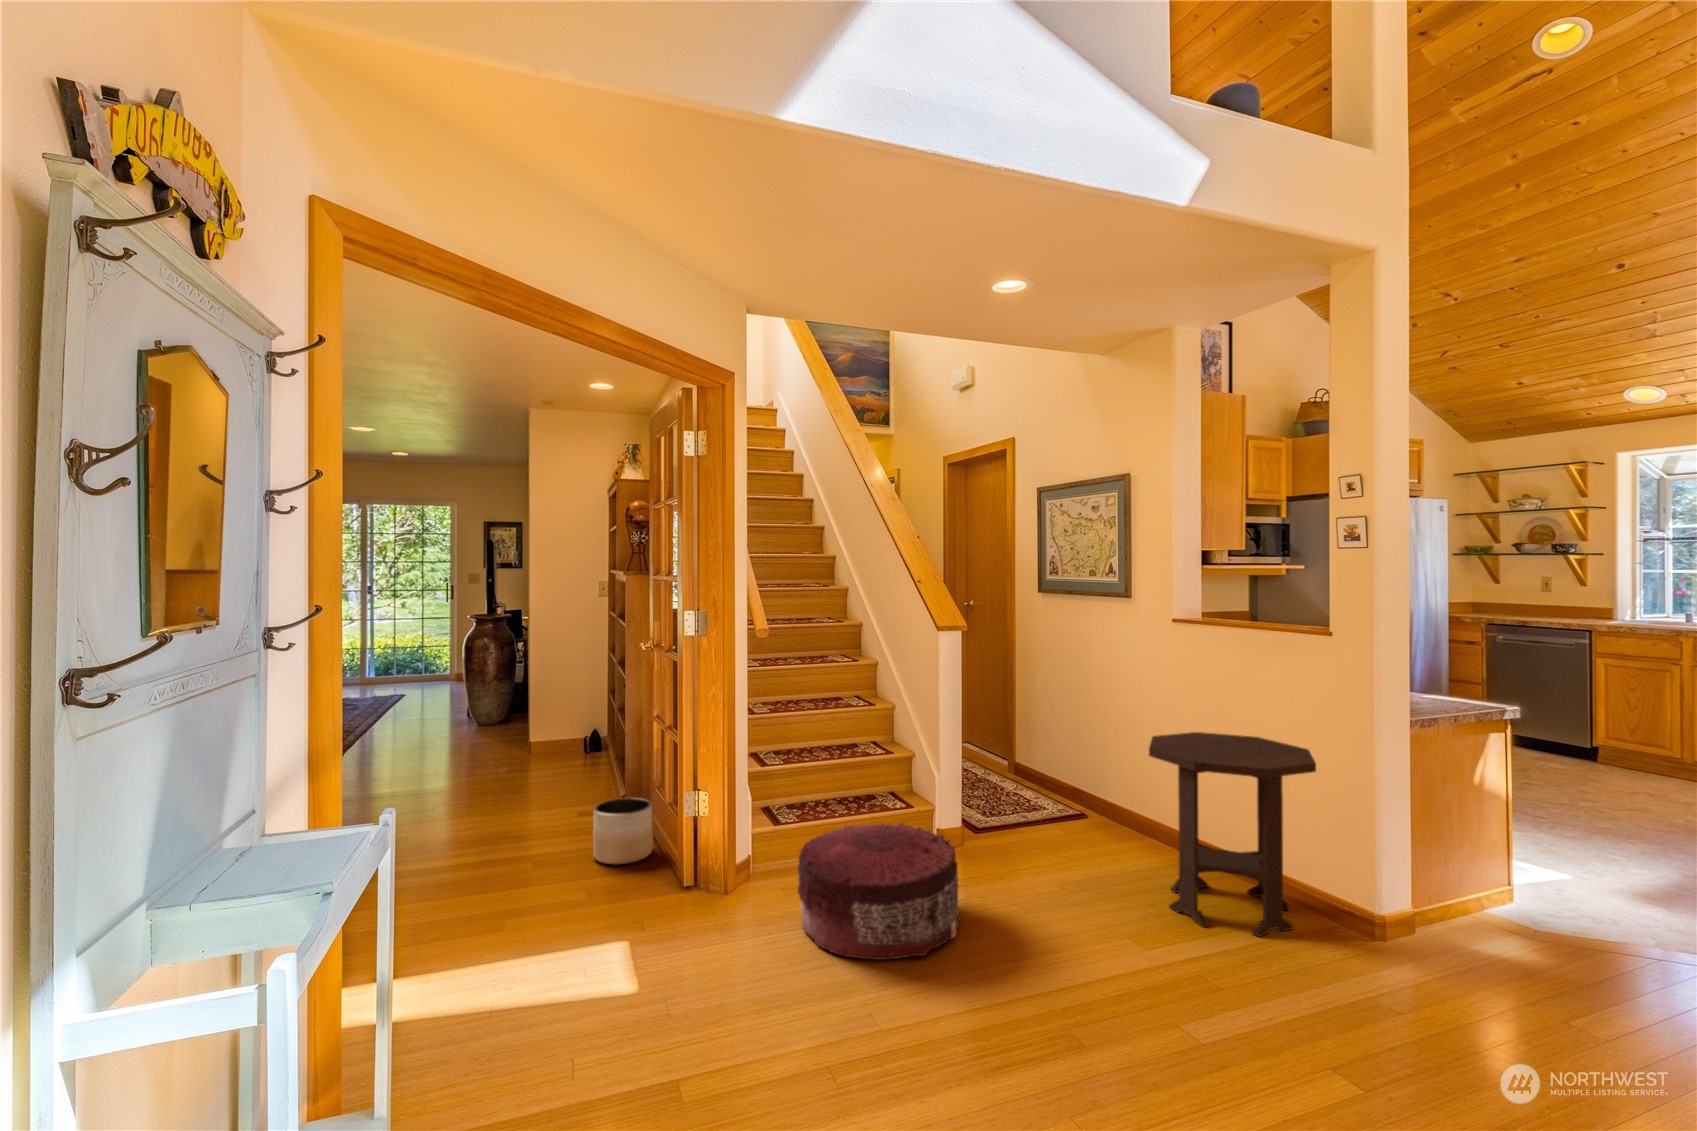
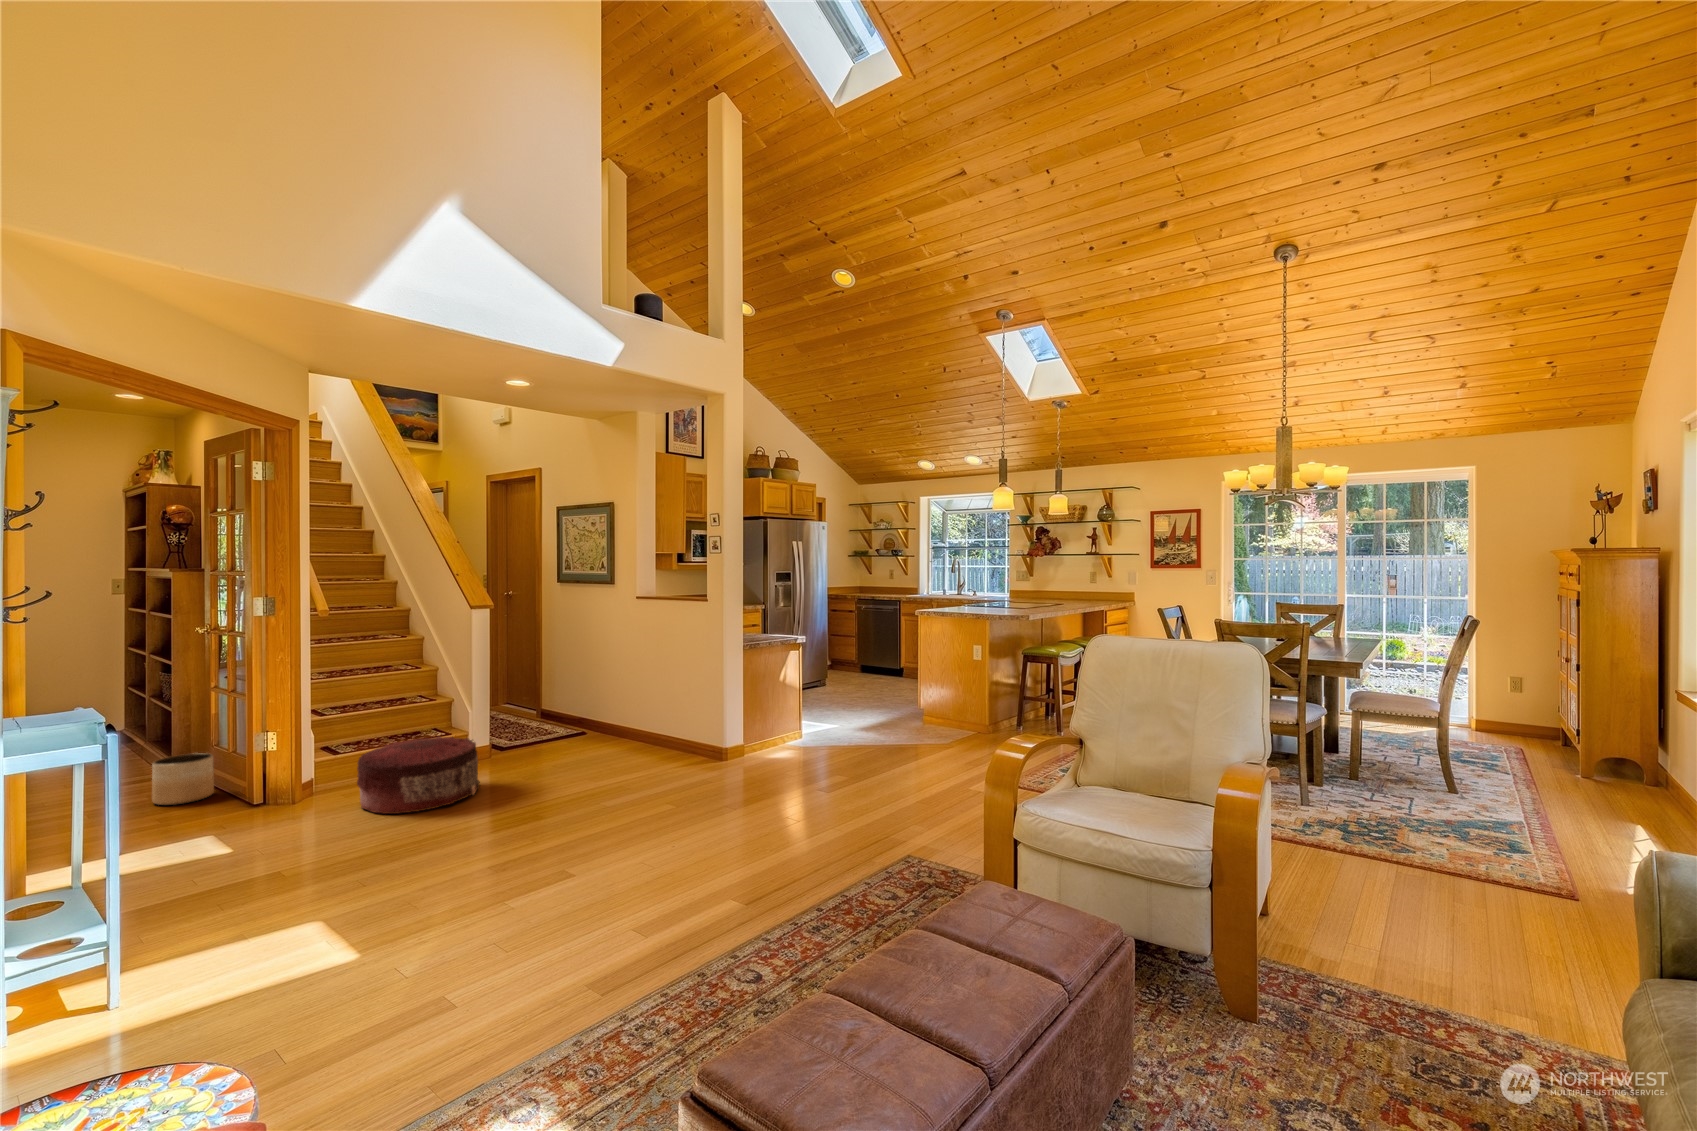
side table: present [1149,732,1316,937] -> none [606,663,697,770]

